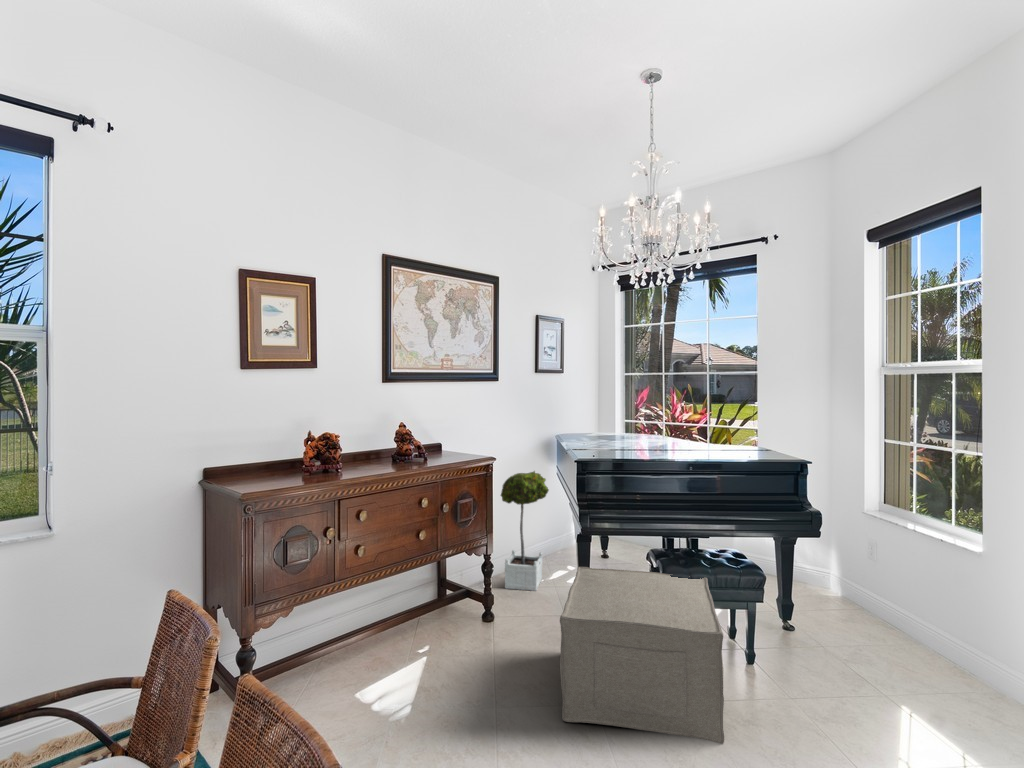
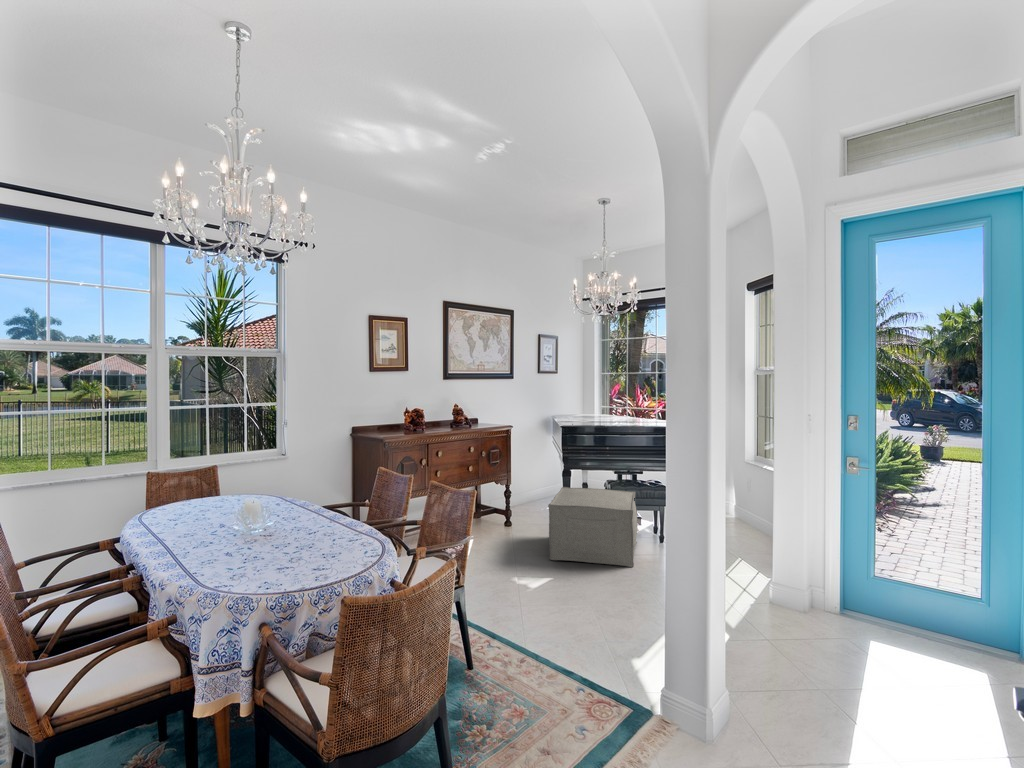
potted tree: present [501,471,549,591] -> none [516,436,547,512]

